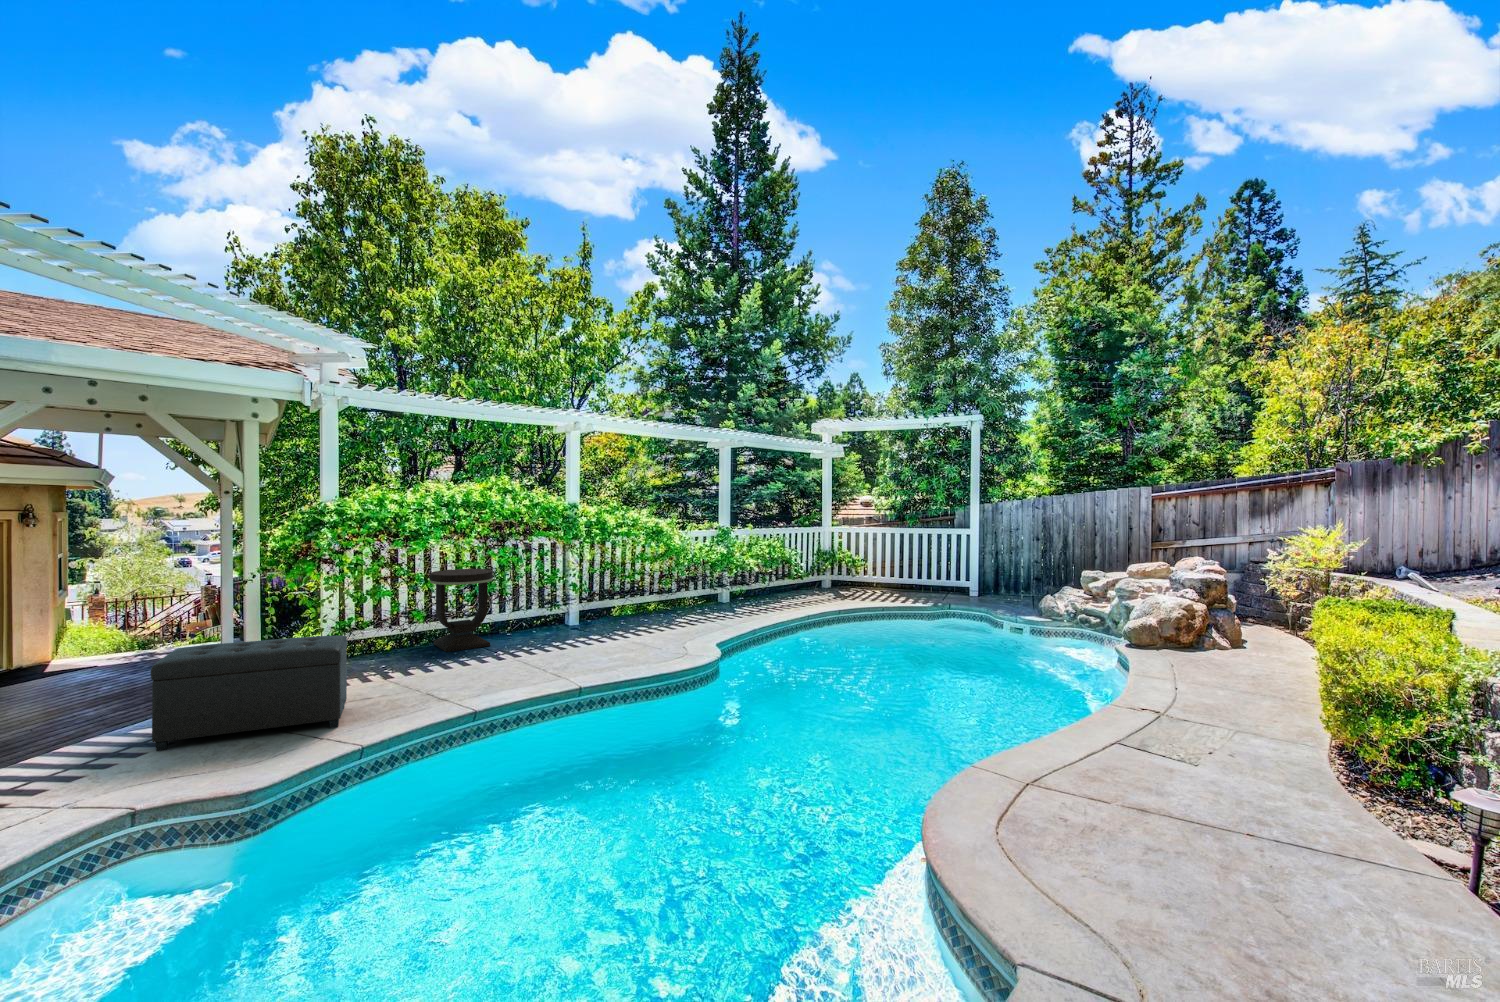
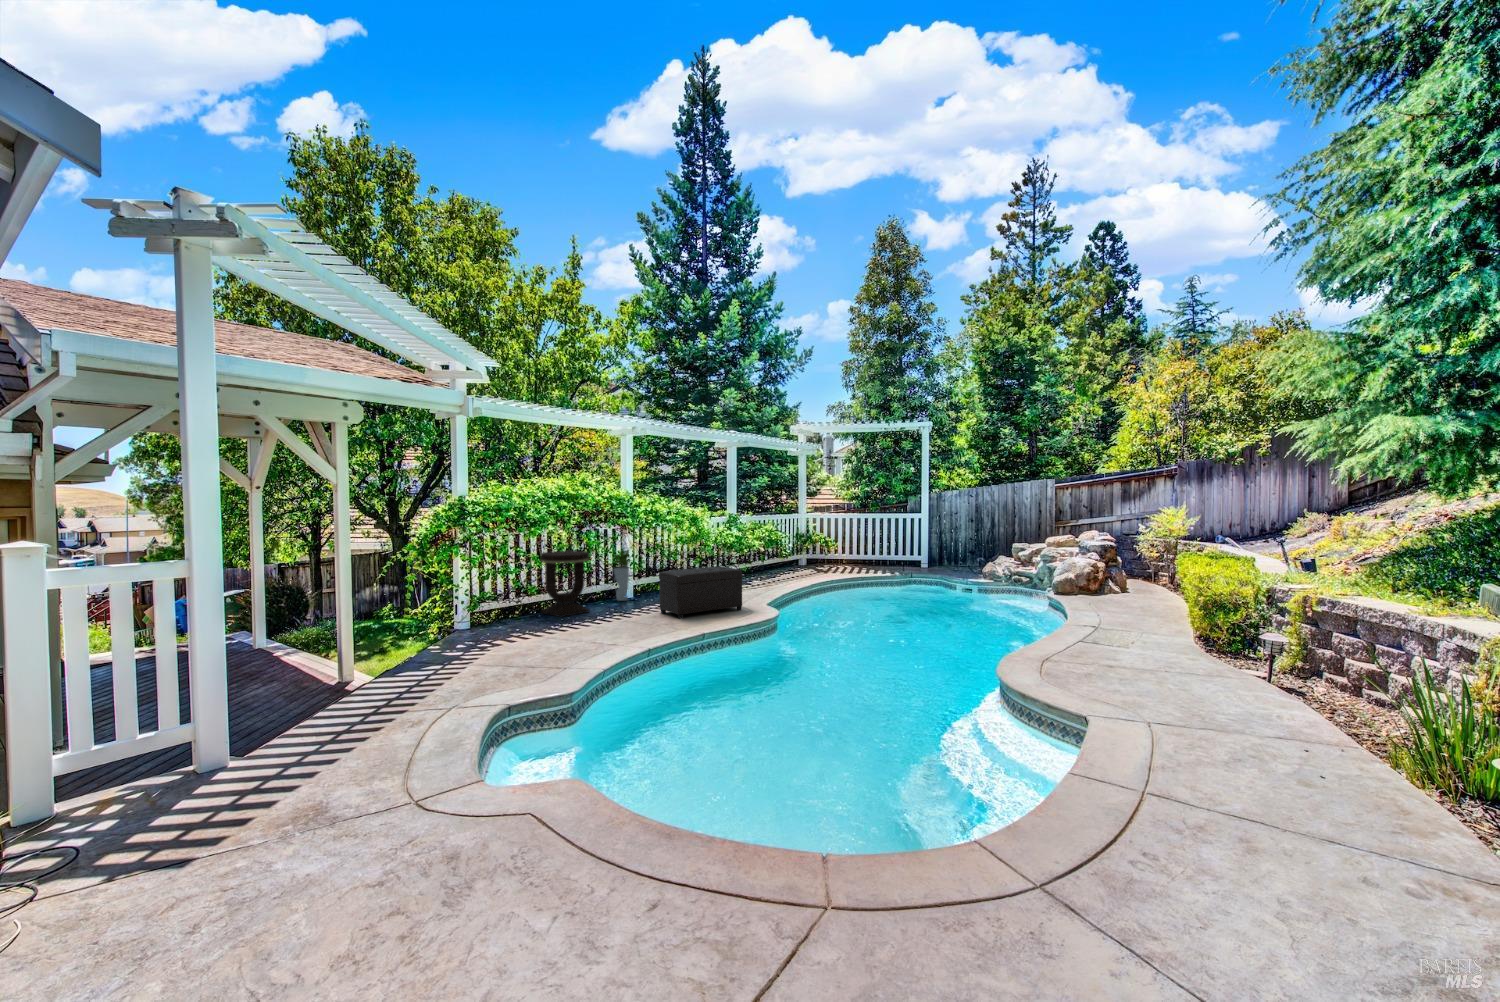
planter: none [541,565,569,631] -> present [613,549,629,601]
ottoman: present [151,636,347,751] -> present [659,567,742,619]

